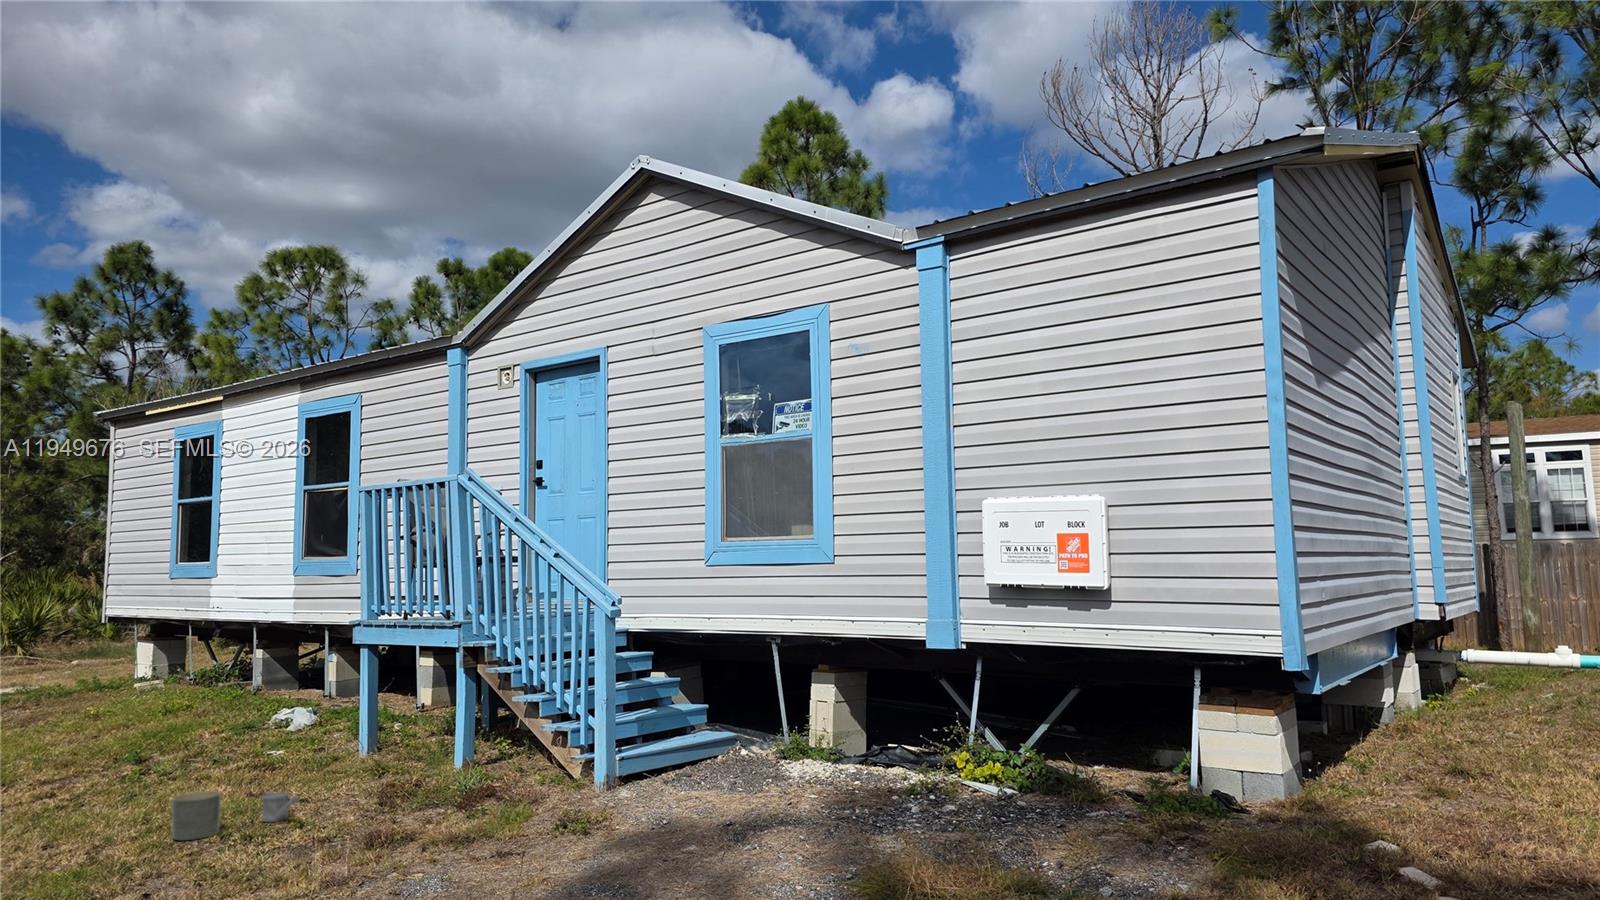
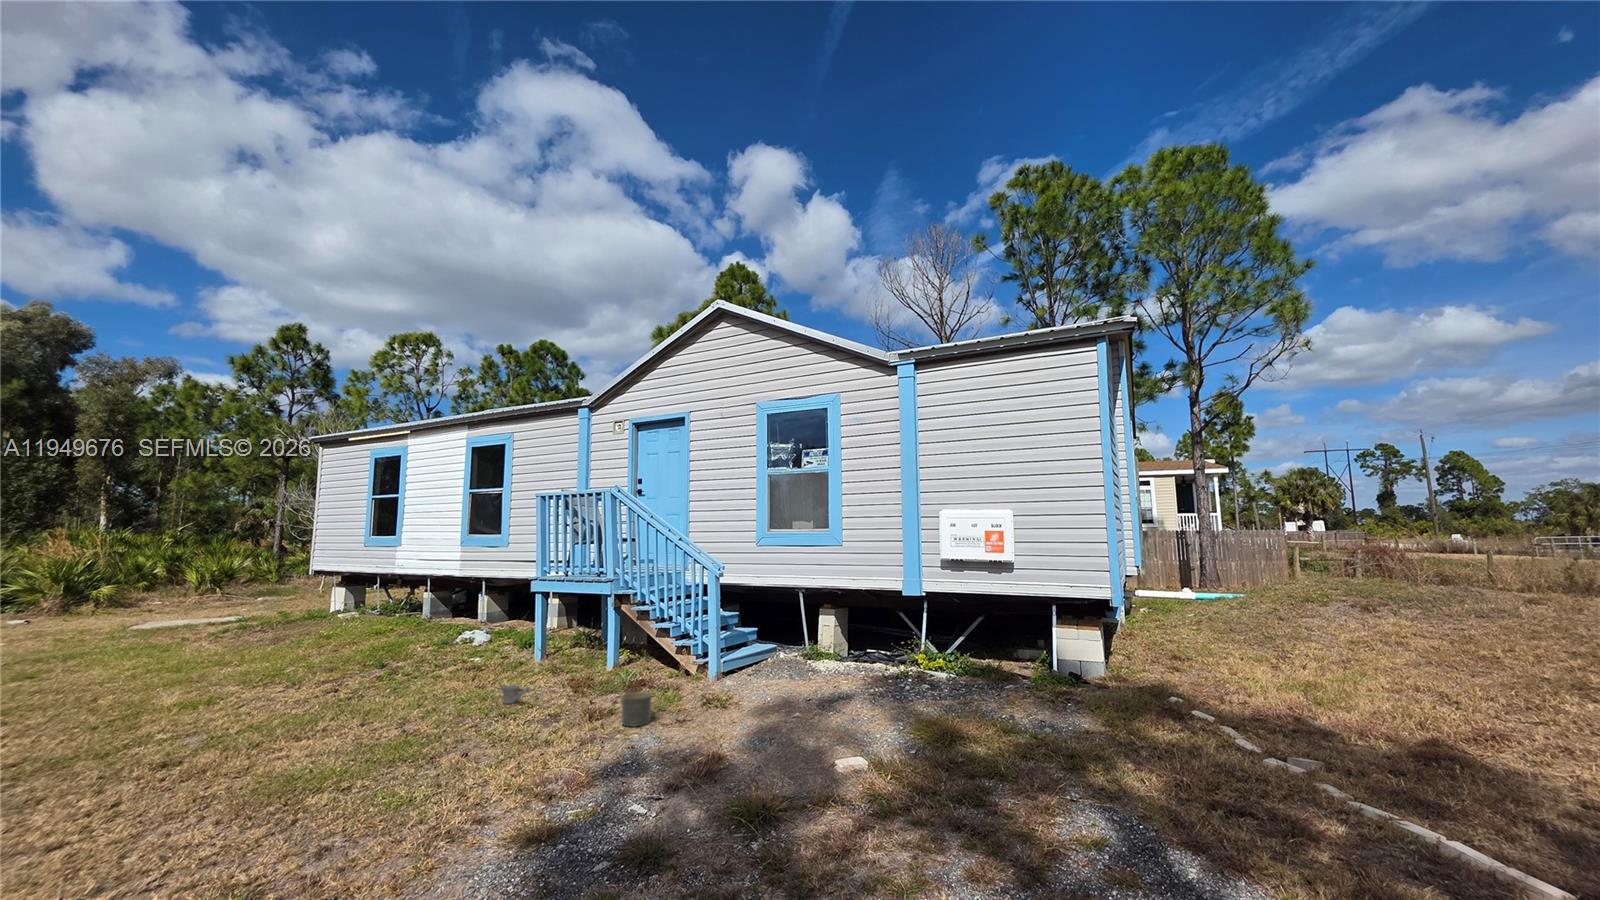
planter: present [172,791,221,840] -> present [622,692,652,727]

